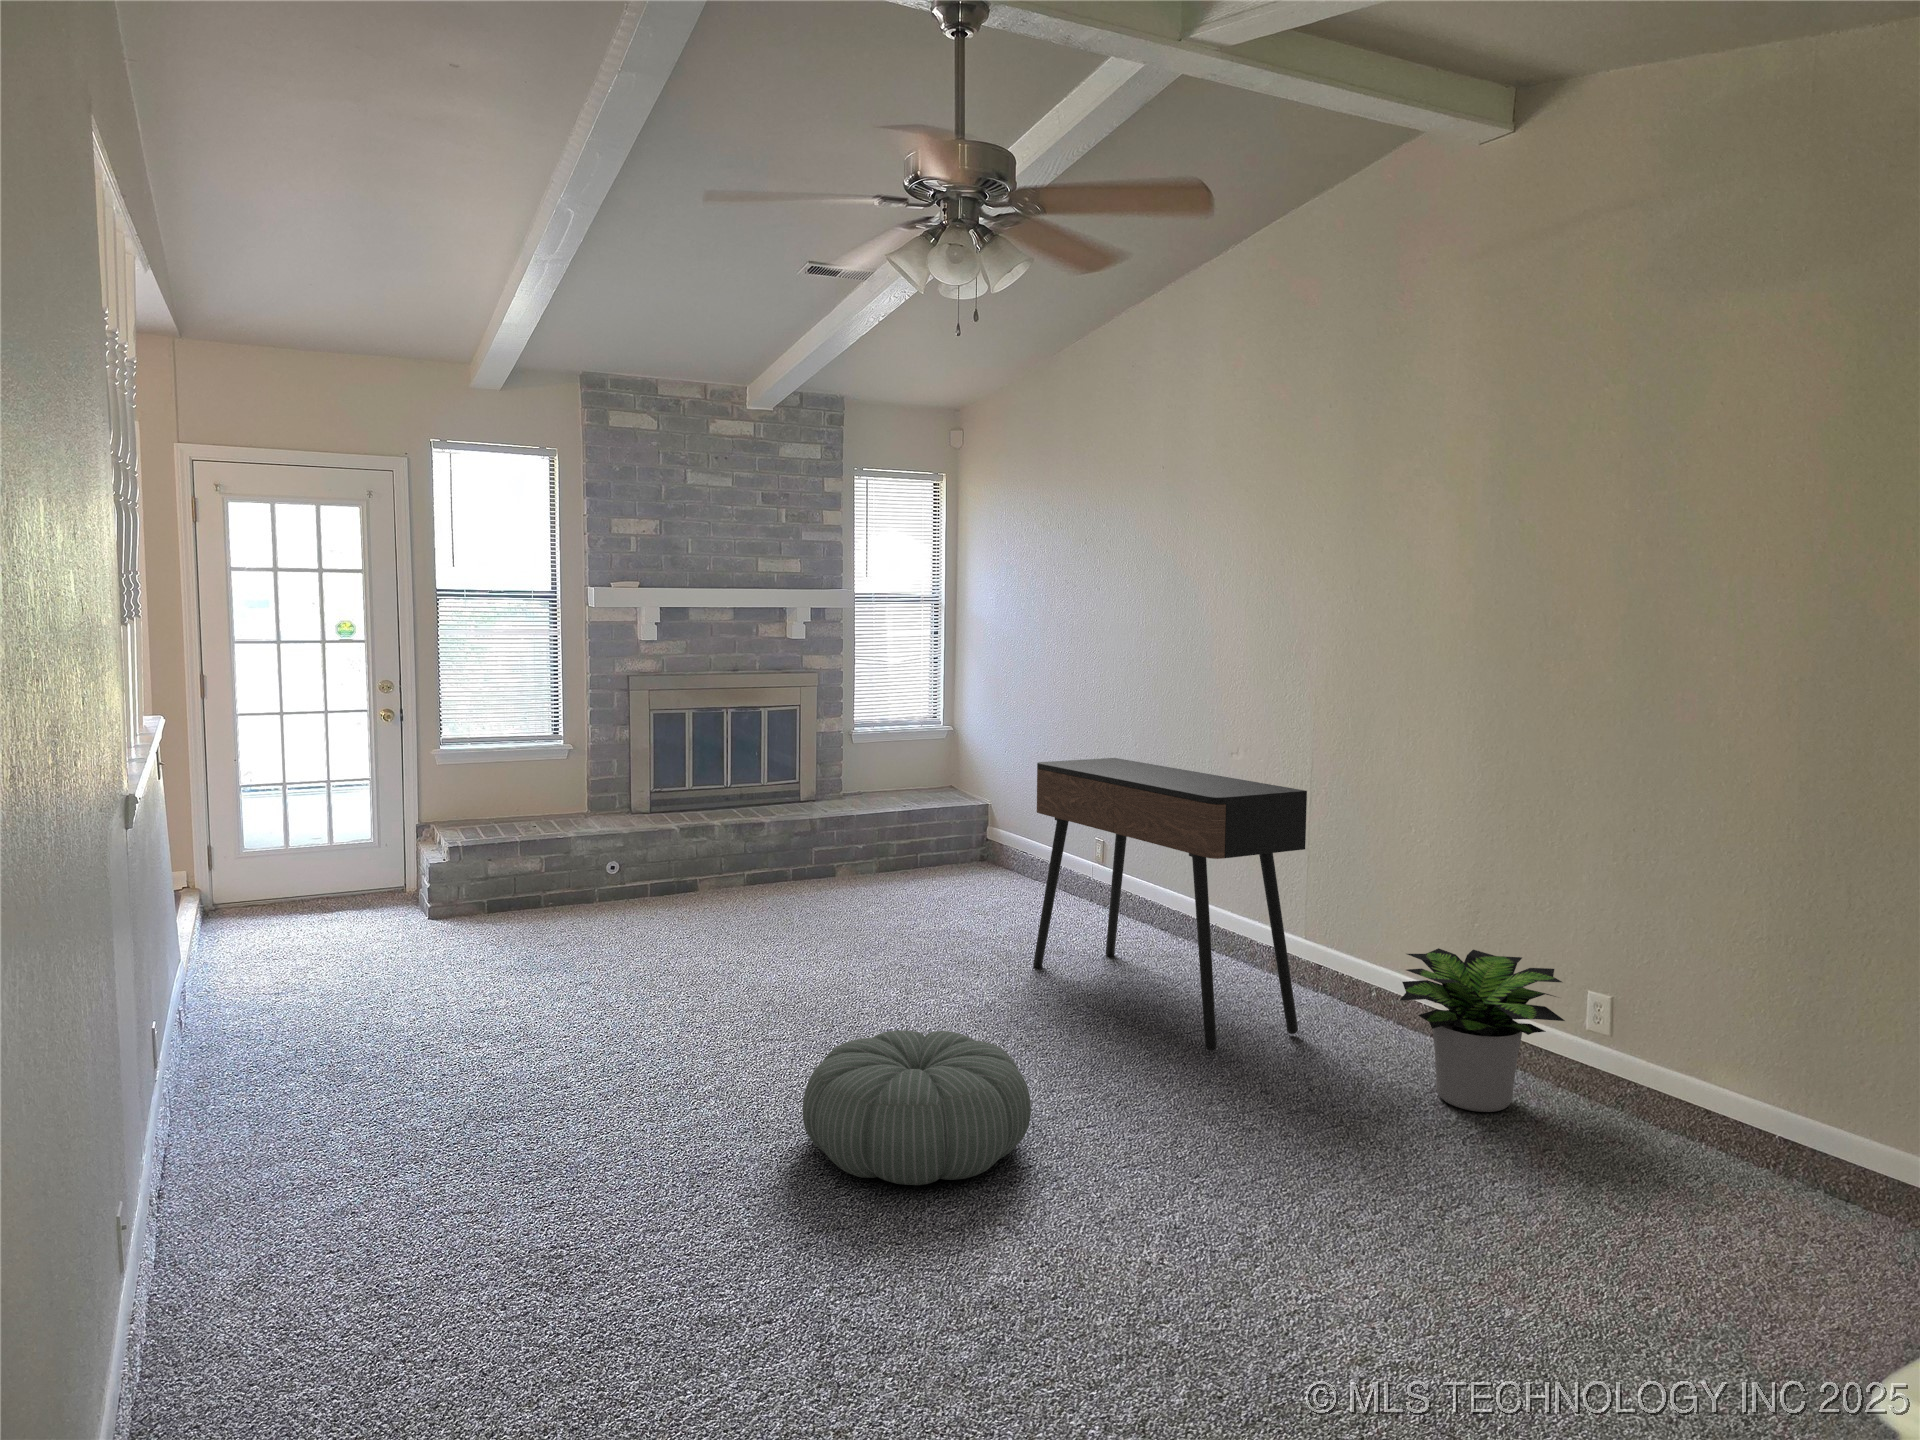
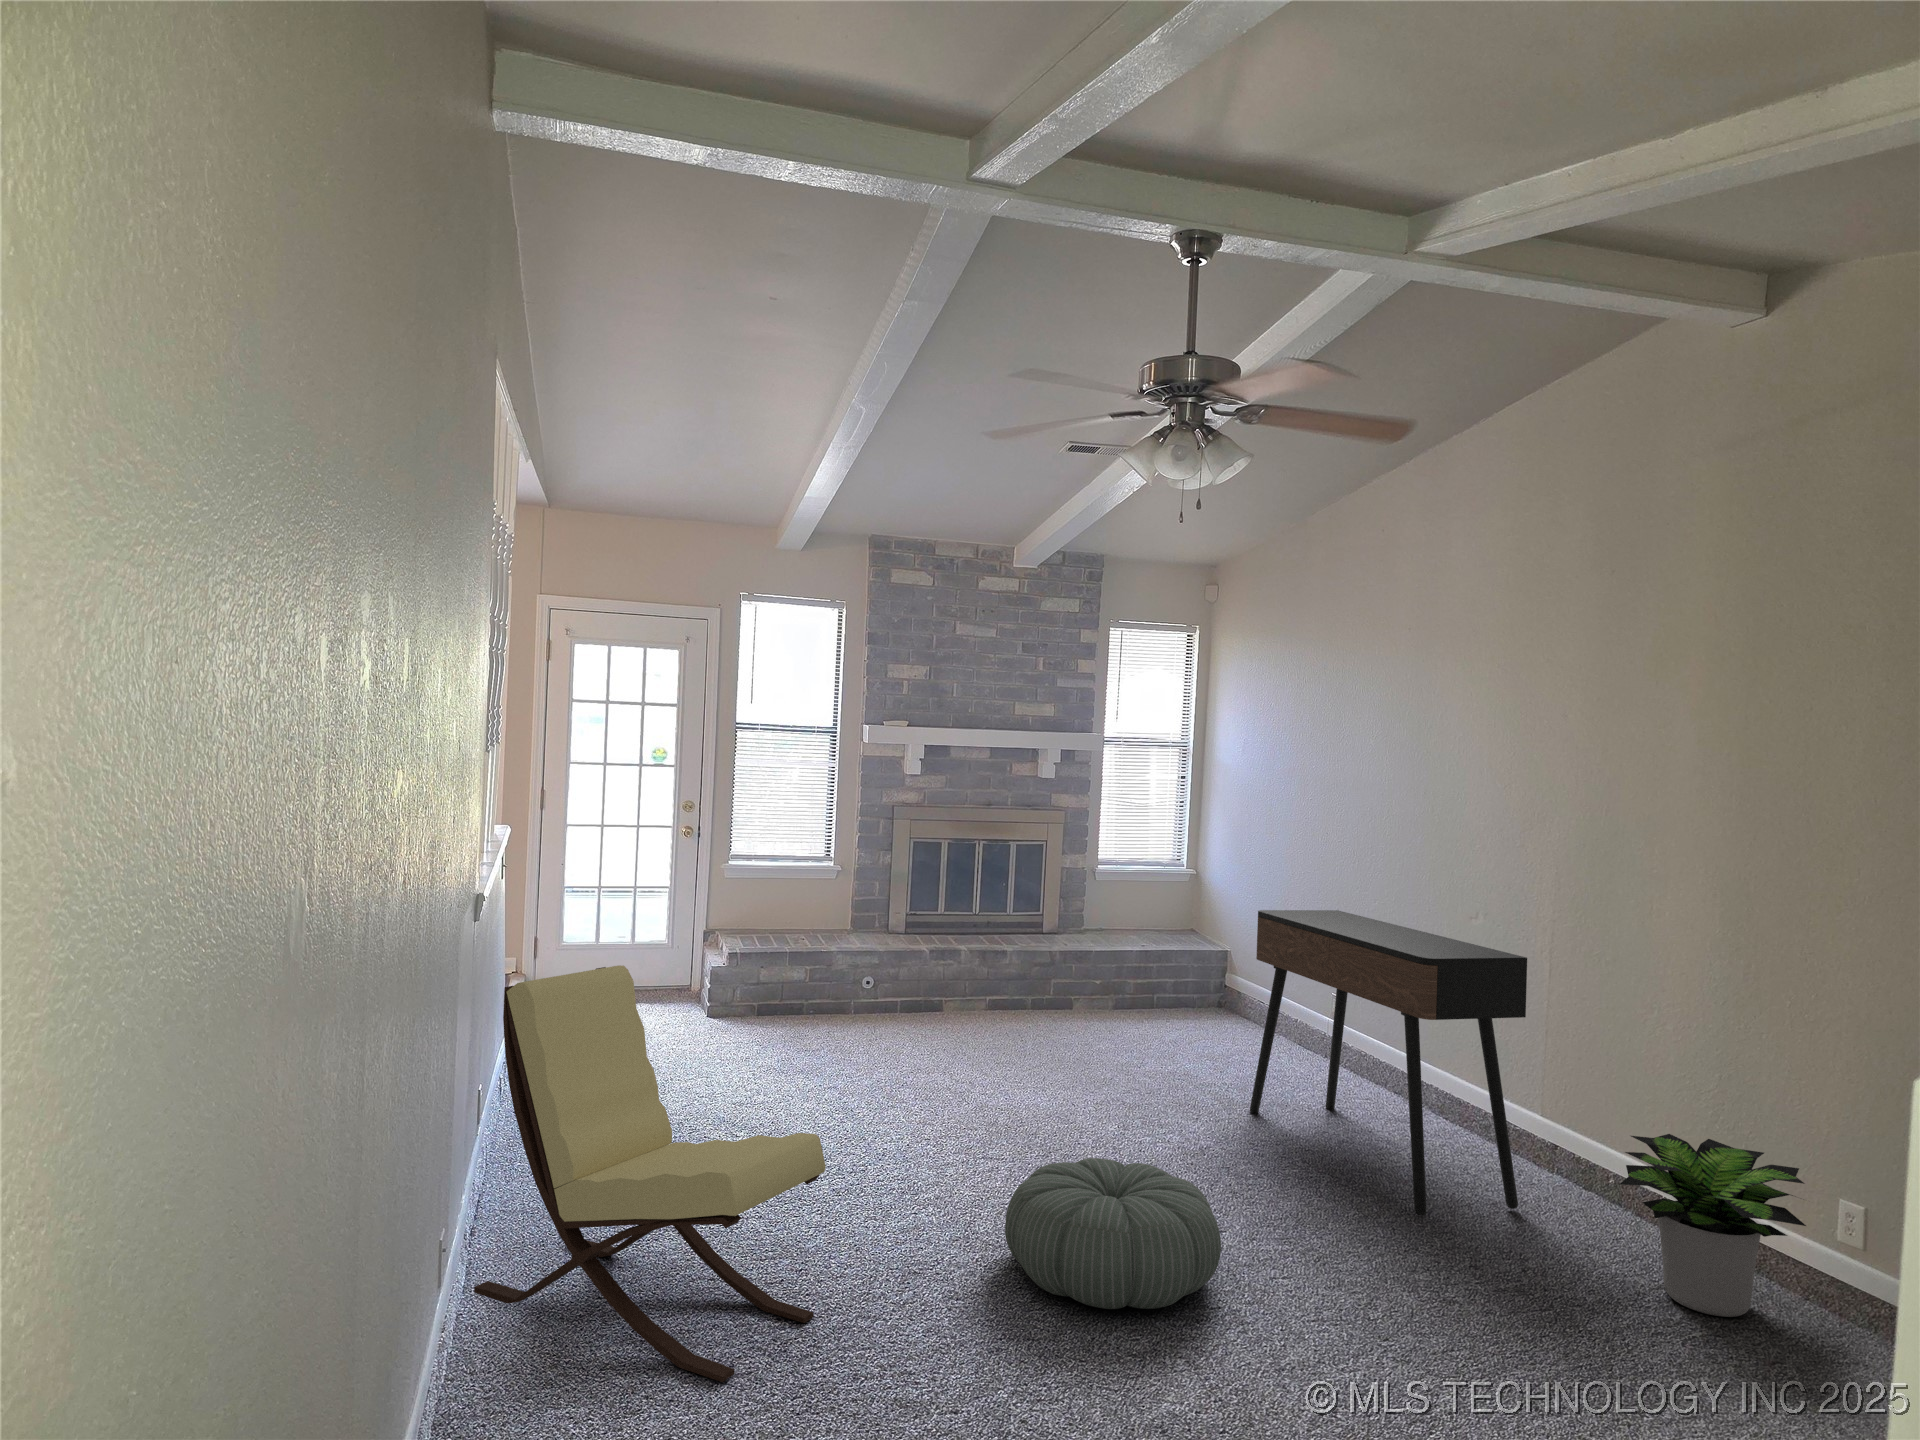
lounge chair: none [164,868,600,1329] -> present [474,965,826,1382]

